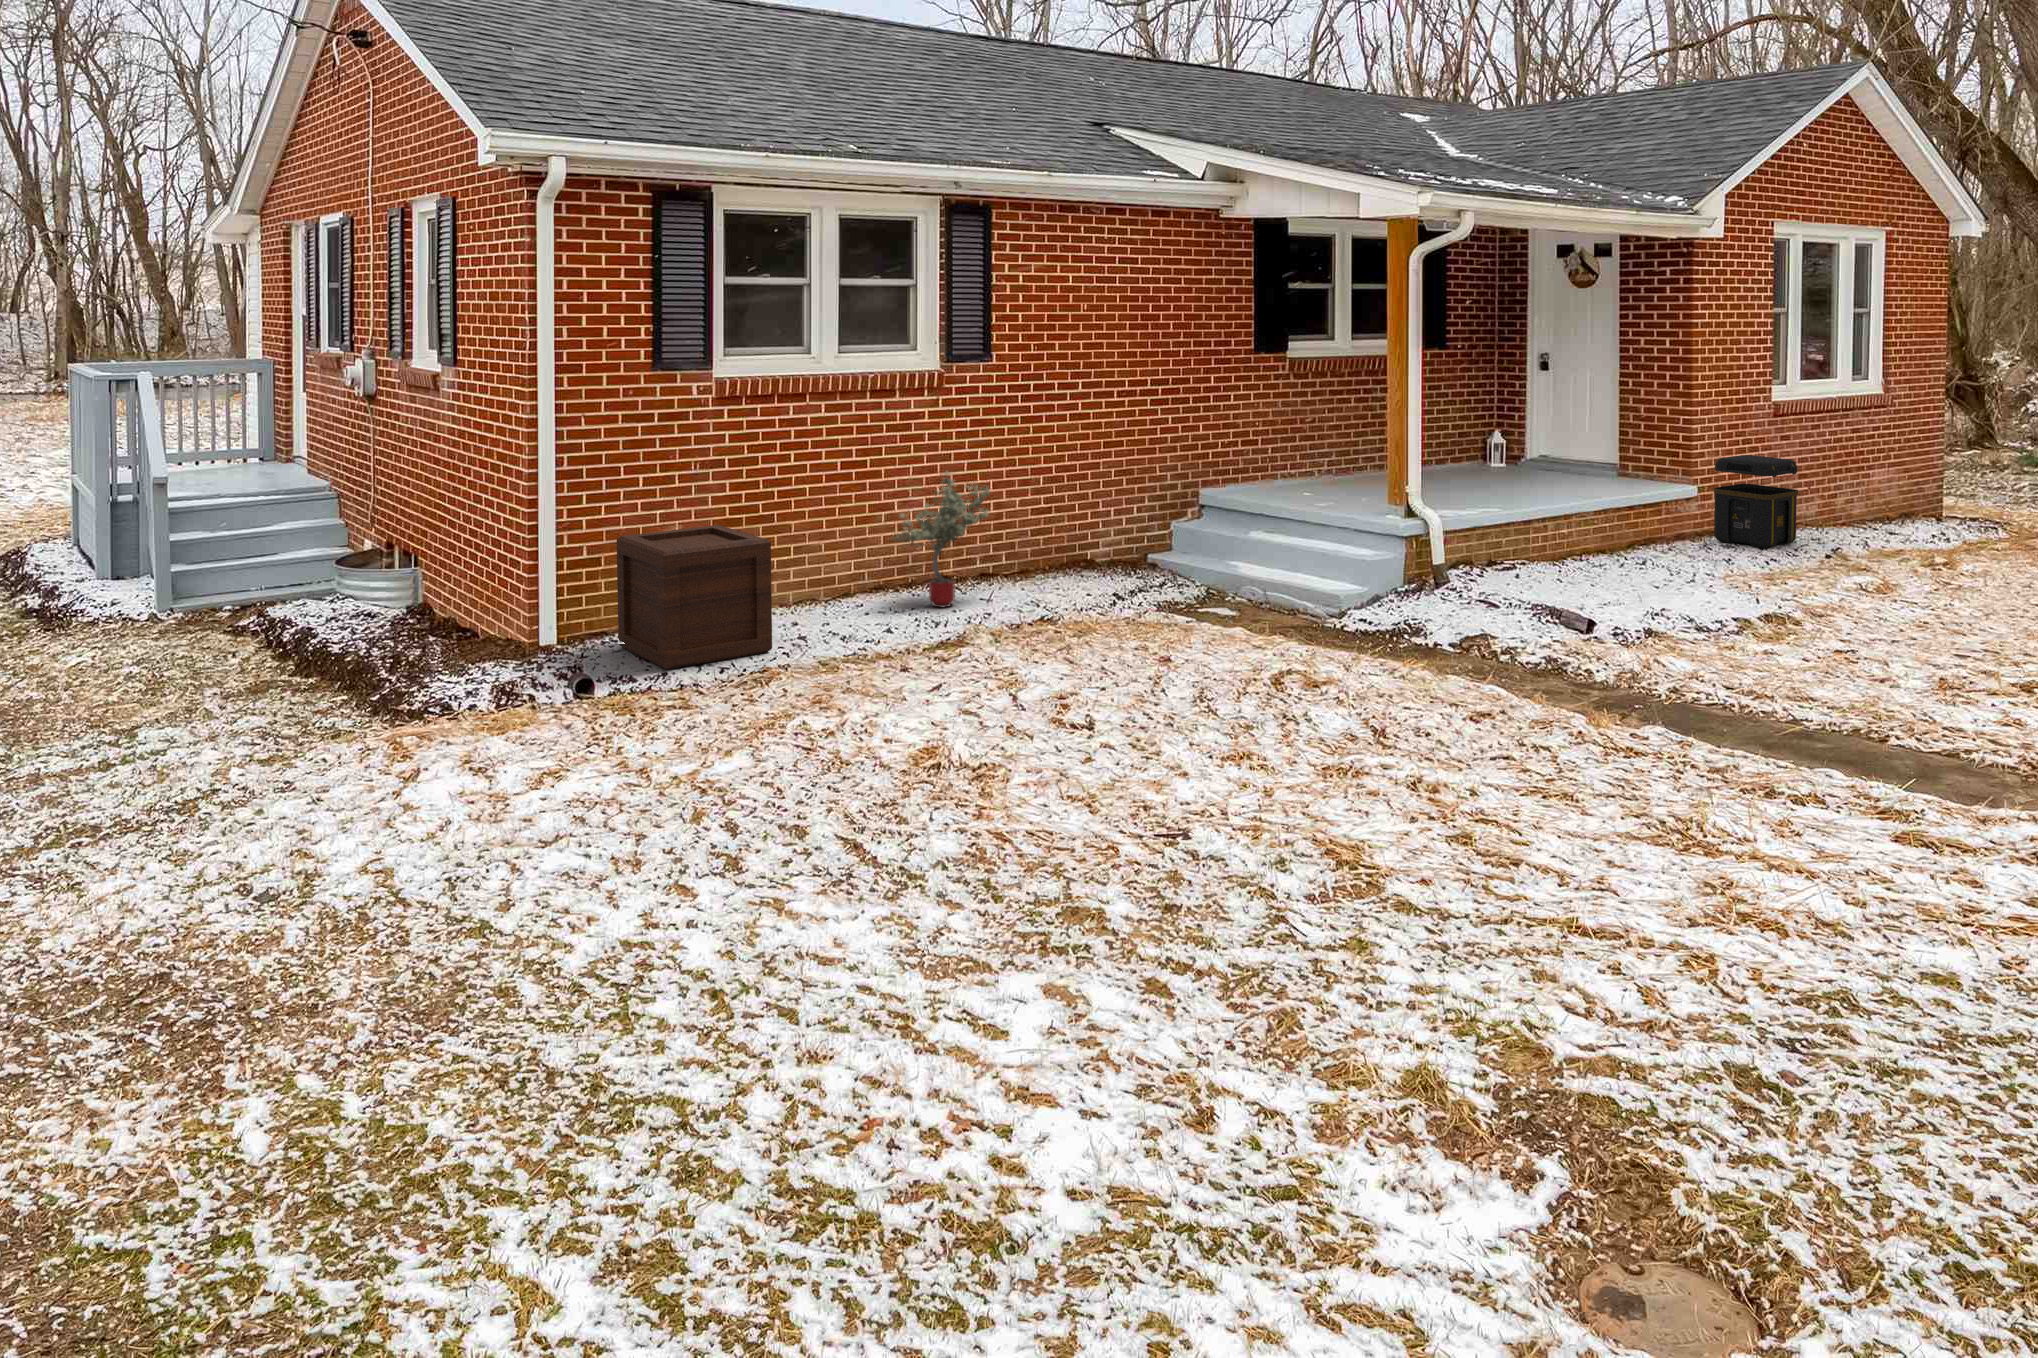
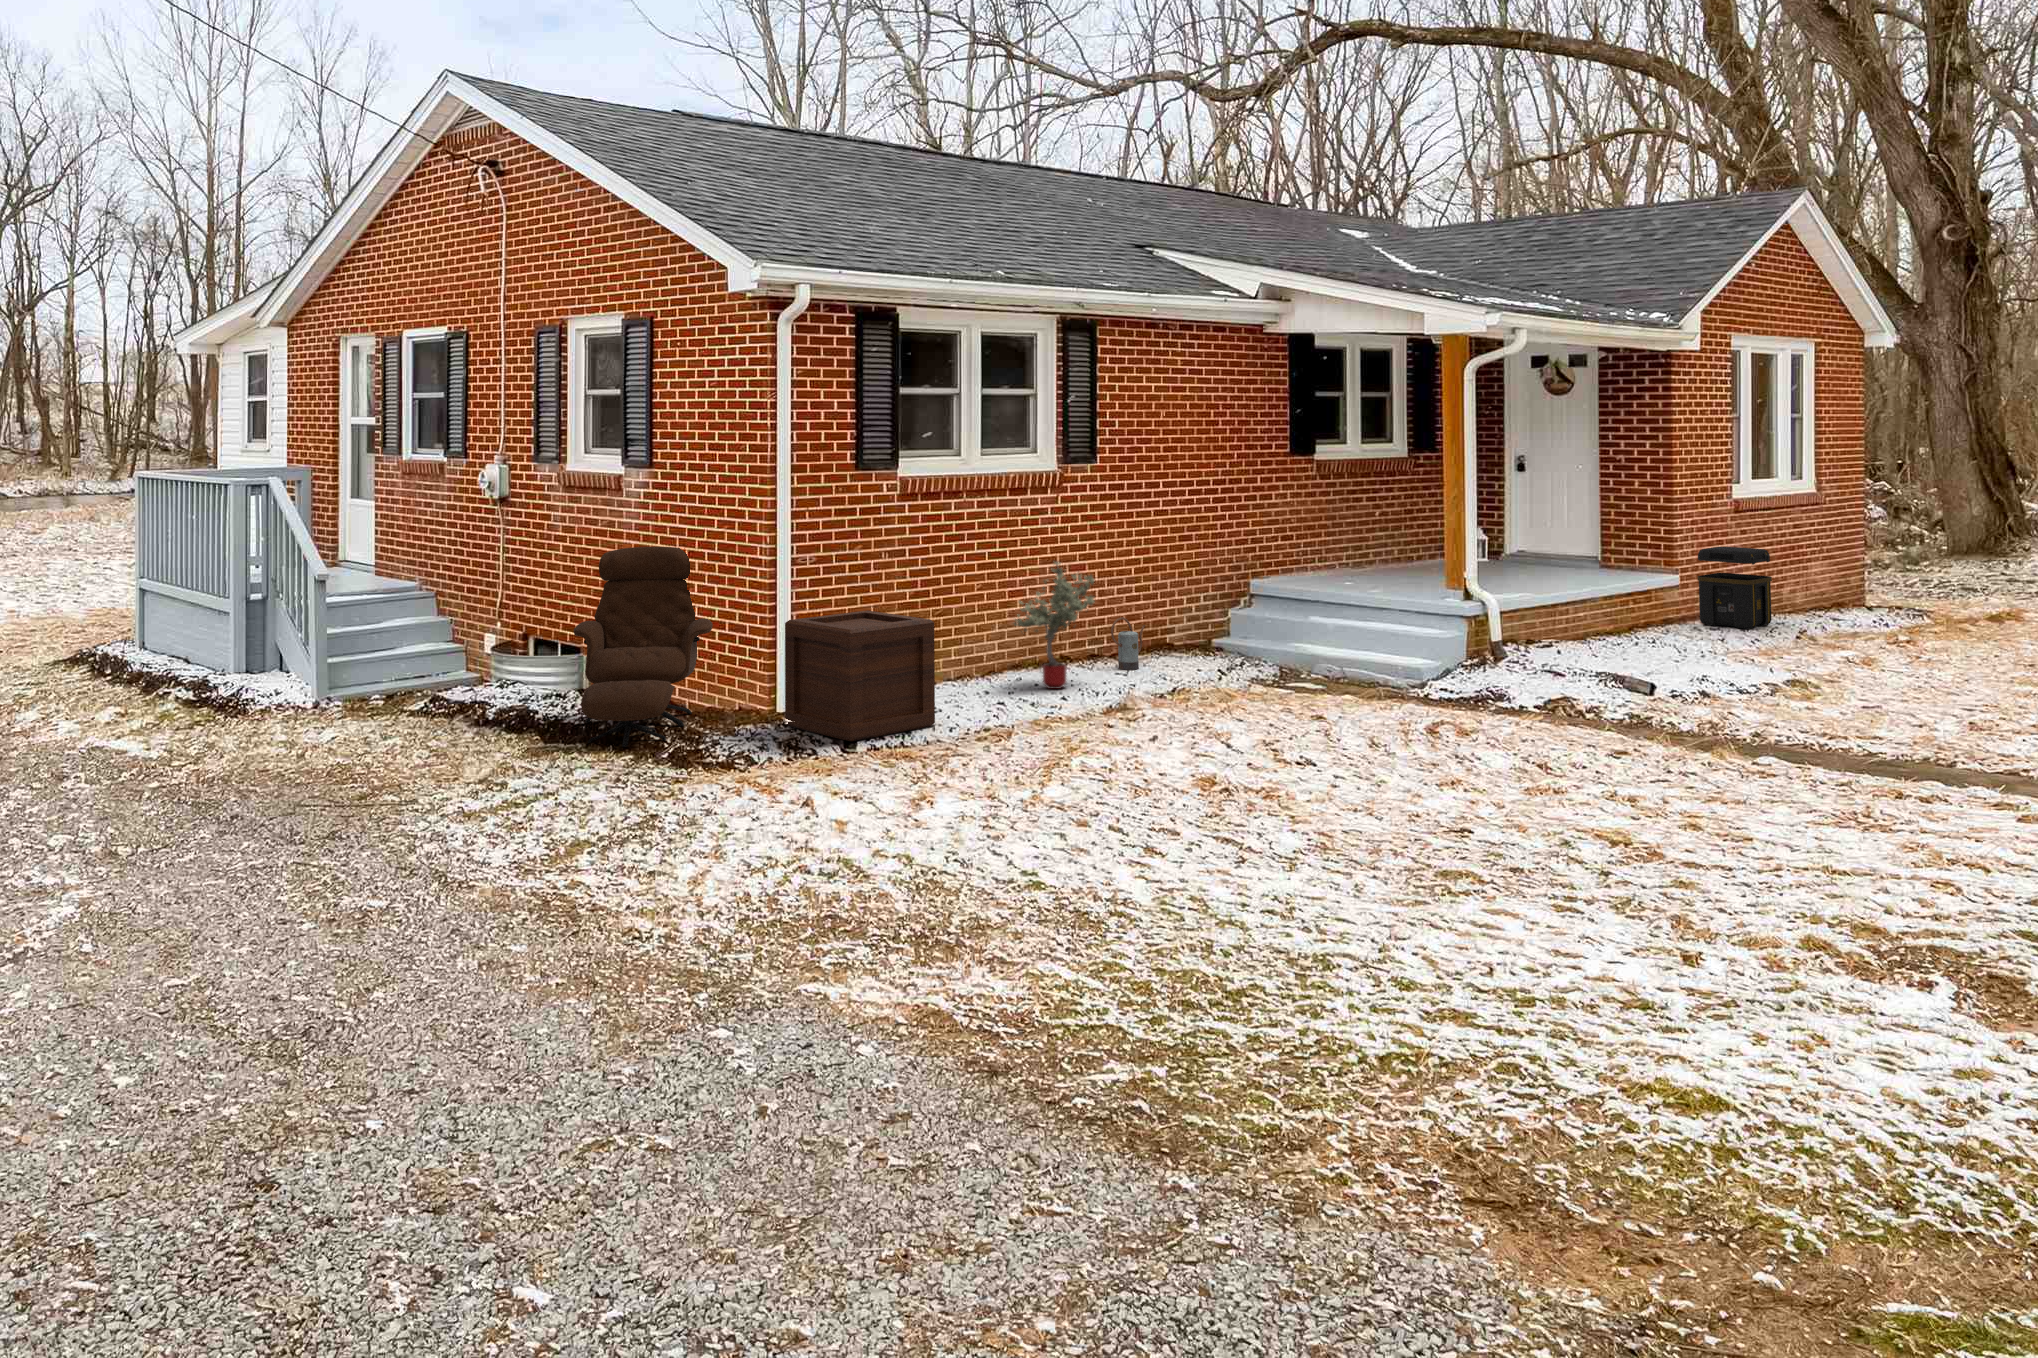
lounge chair: none [390,453,560,669] -> present [574,547,713,747]
watering can: none [1021,529,1063,585] -> present [1111,617,1145,670]

